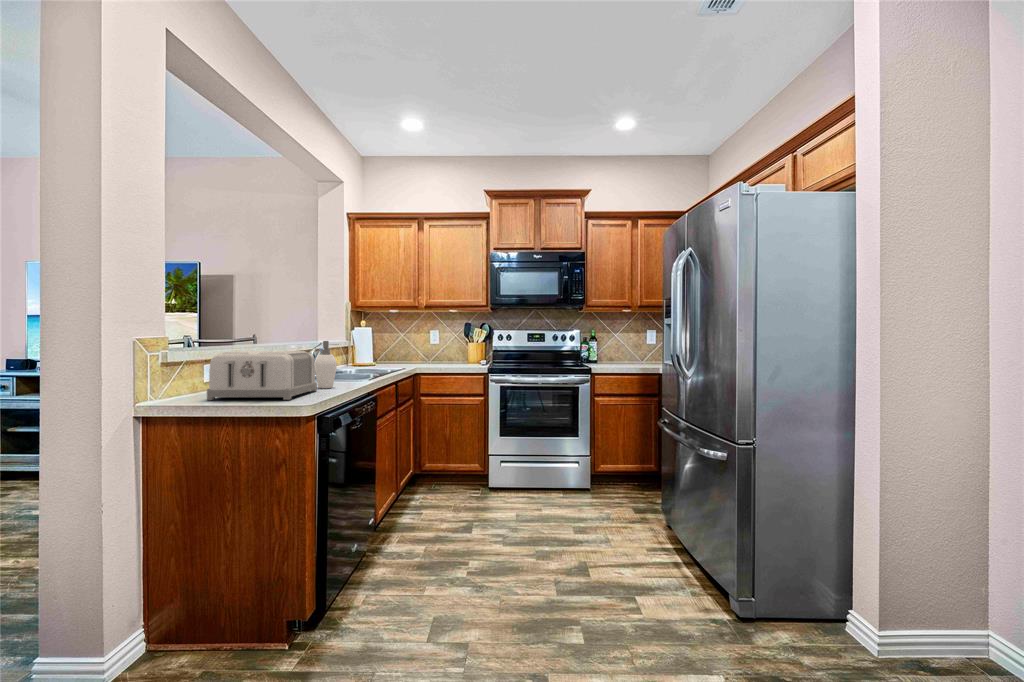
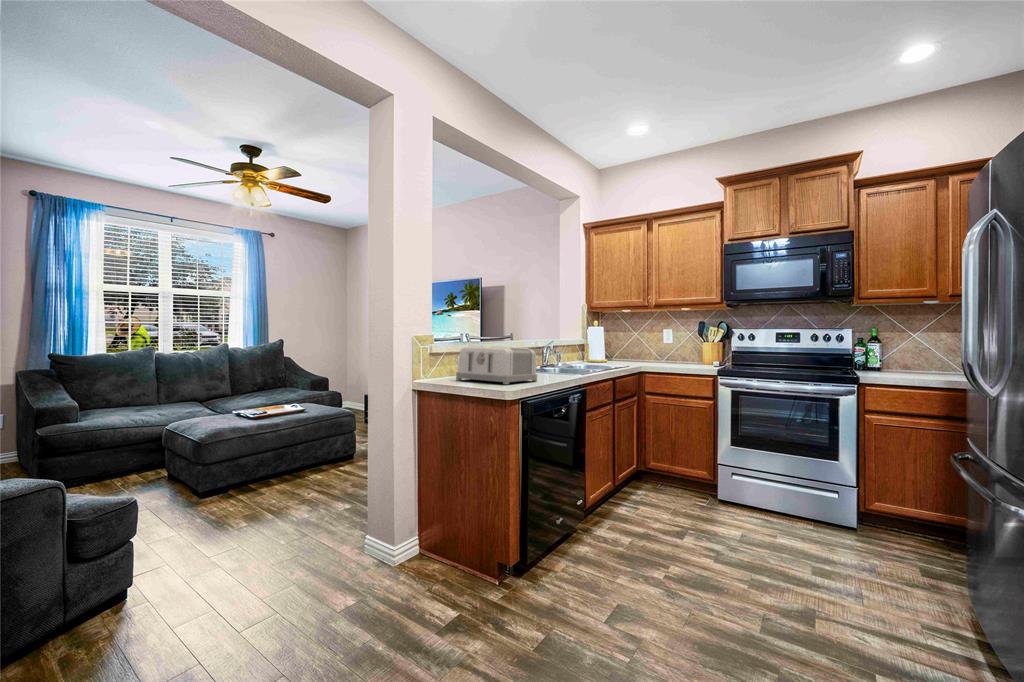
soap dispenser: present [315,341,337,388] -> none [539,341,558,380]

